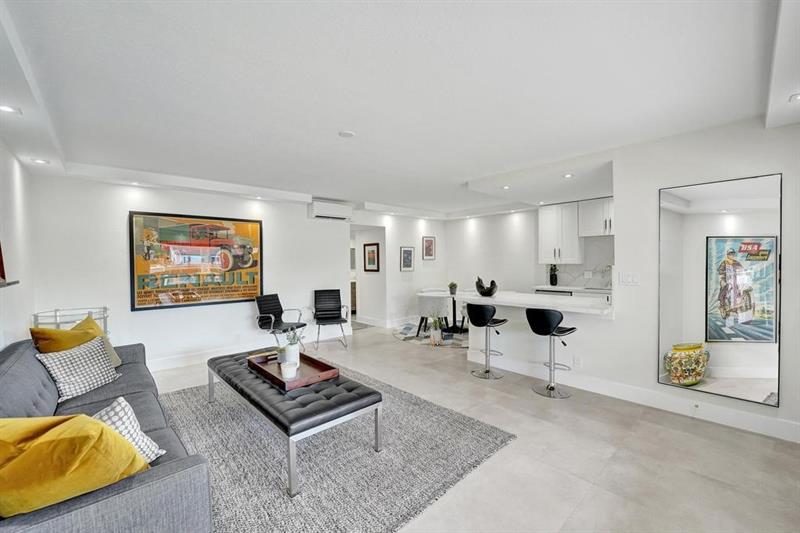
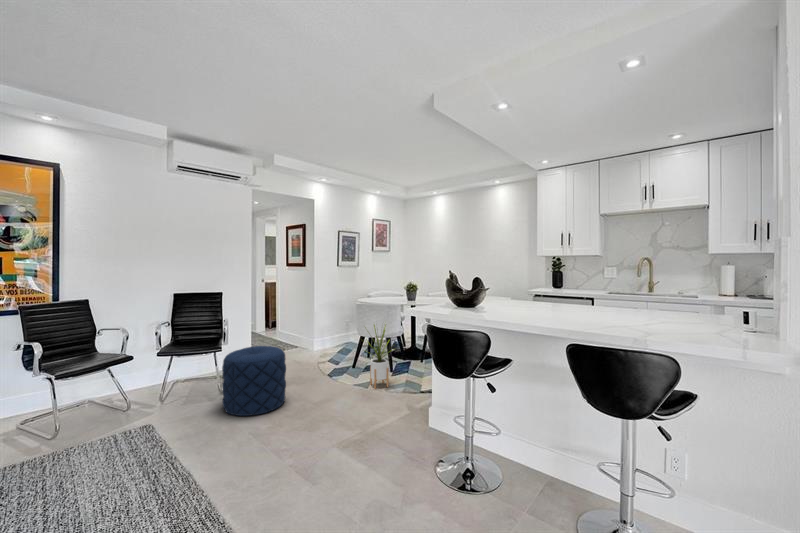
pouf: none [352,320,385,356] -> present [222,346,286,416]

